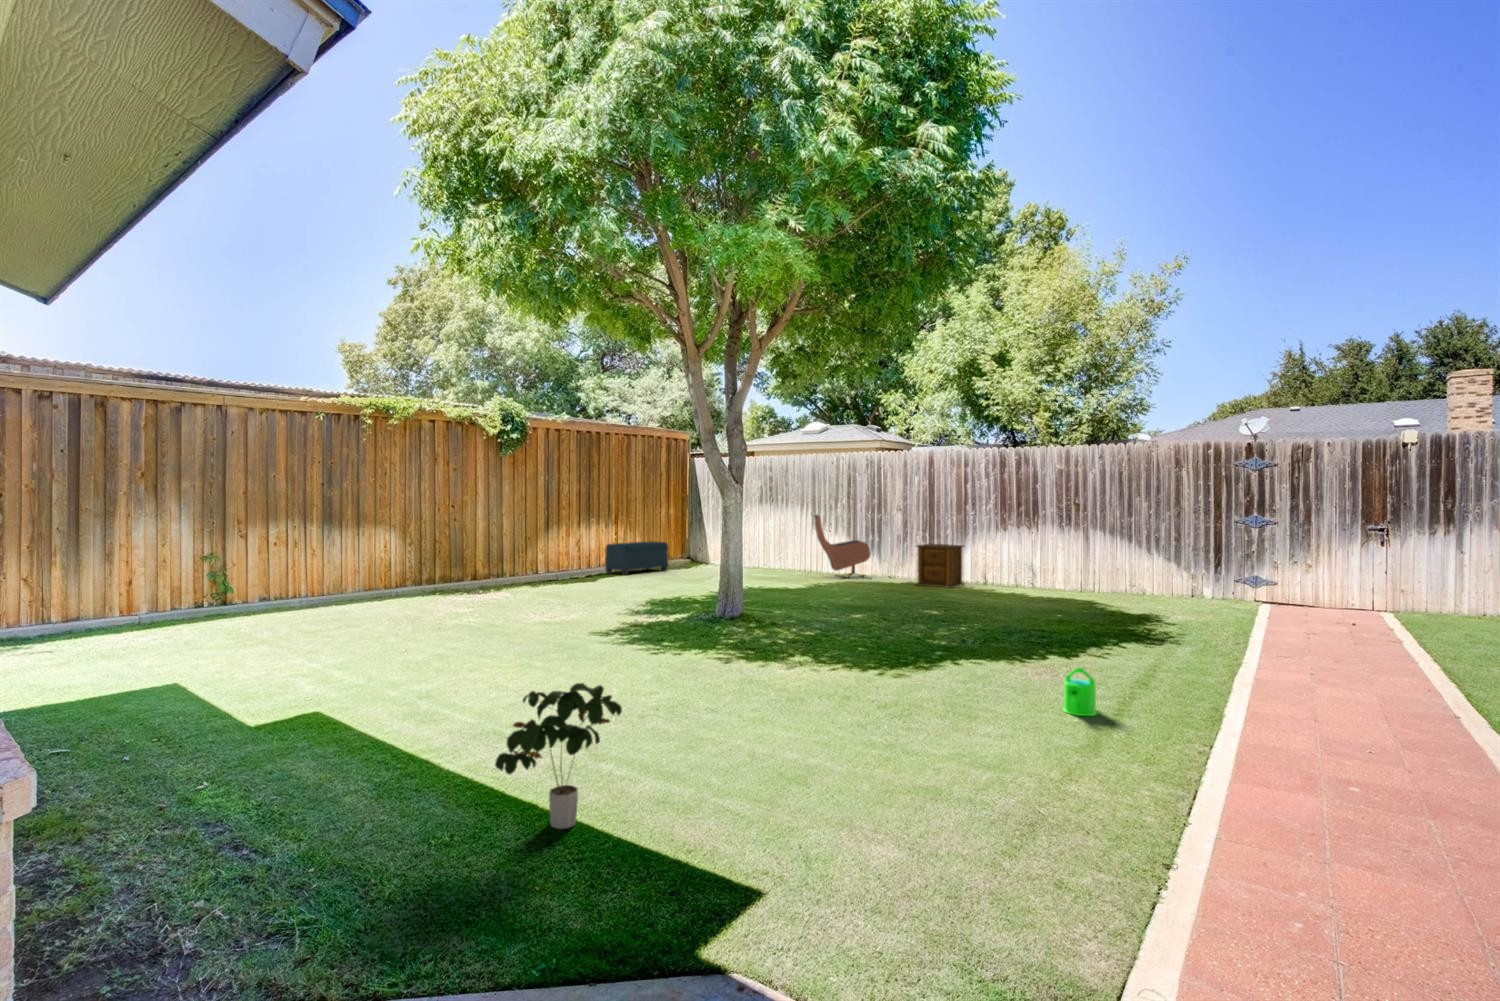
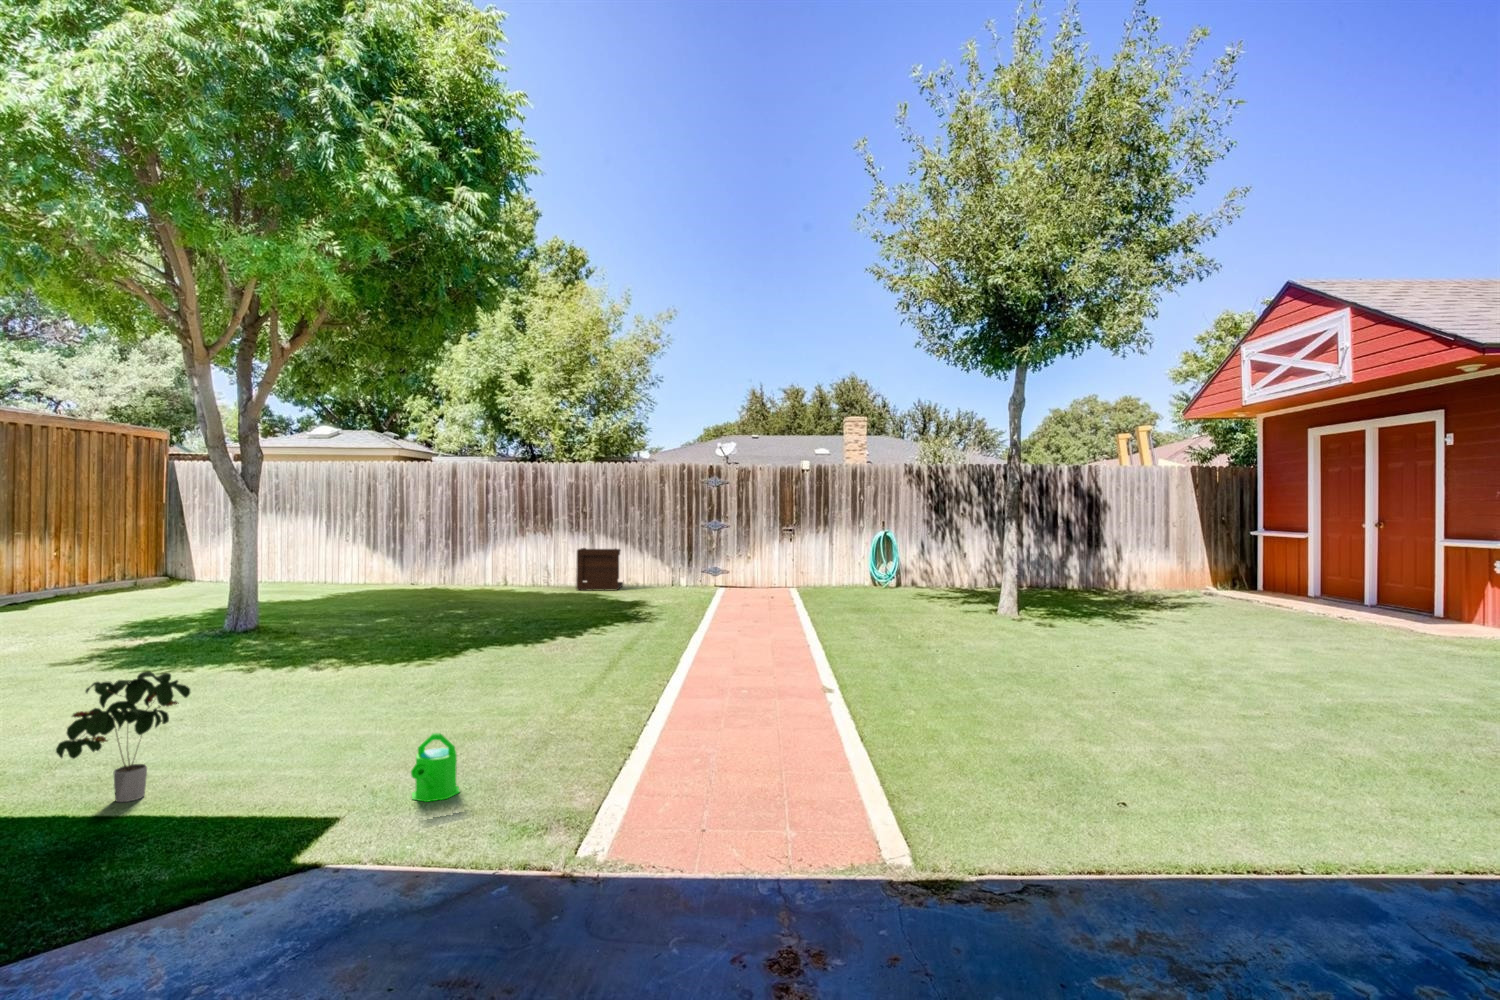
armchair: present [814,515,871,578] -> none [332,524,398,589]
bench: present [605,542,668,575] -> none [35,559,134,601]
side table: present [916,544,964,588] -> none [443,550,491,590]
wooden crate: none [1064,546,1125,601] -> present [576,548,623,591]
watering can: present [1062,668,1097,716] -> present [411,733,459,802]

